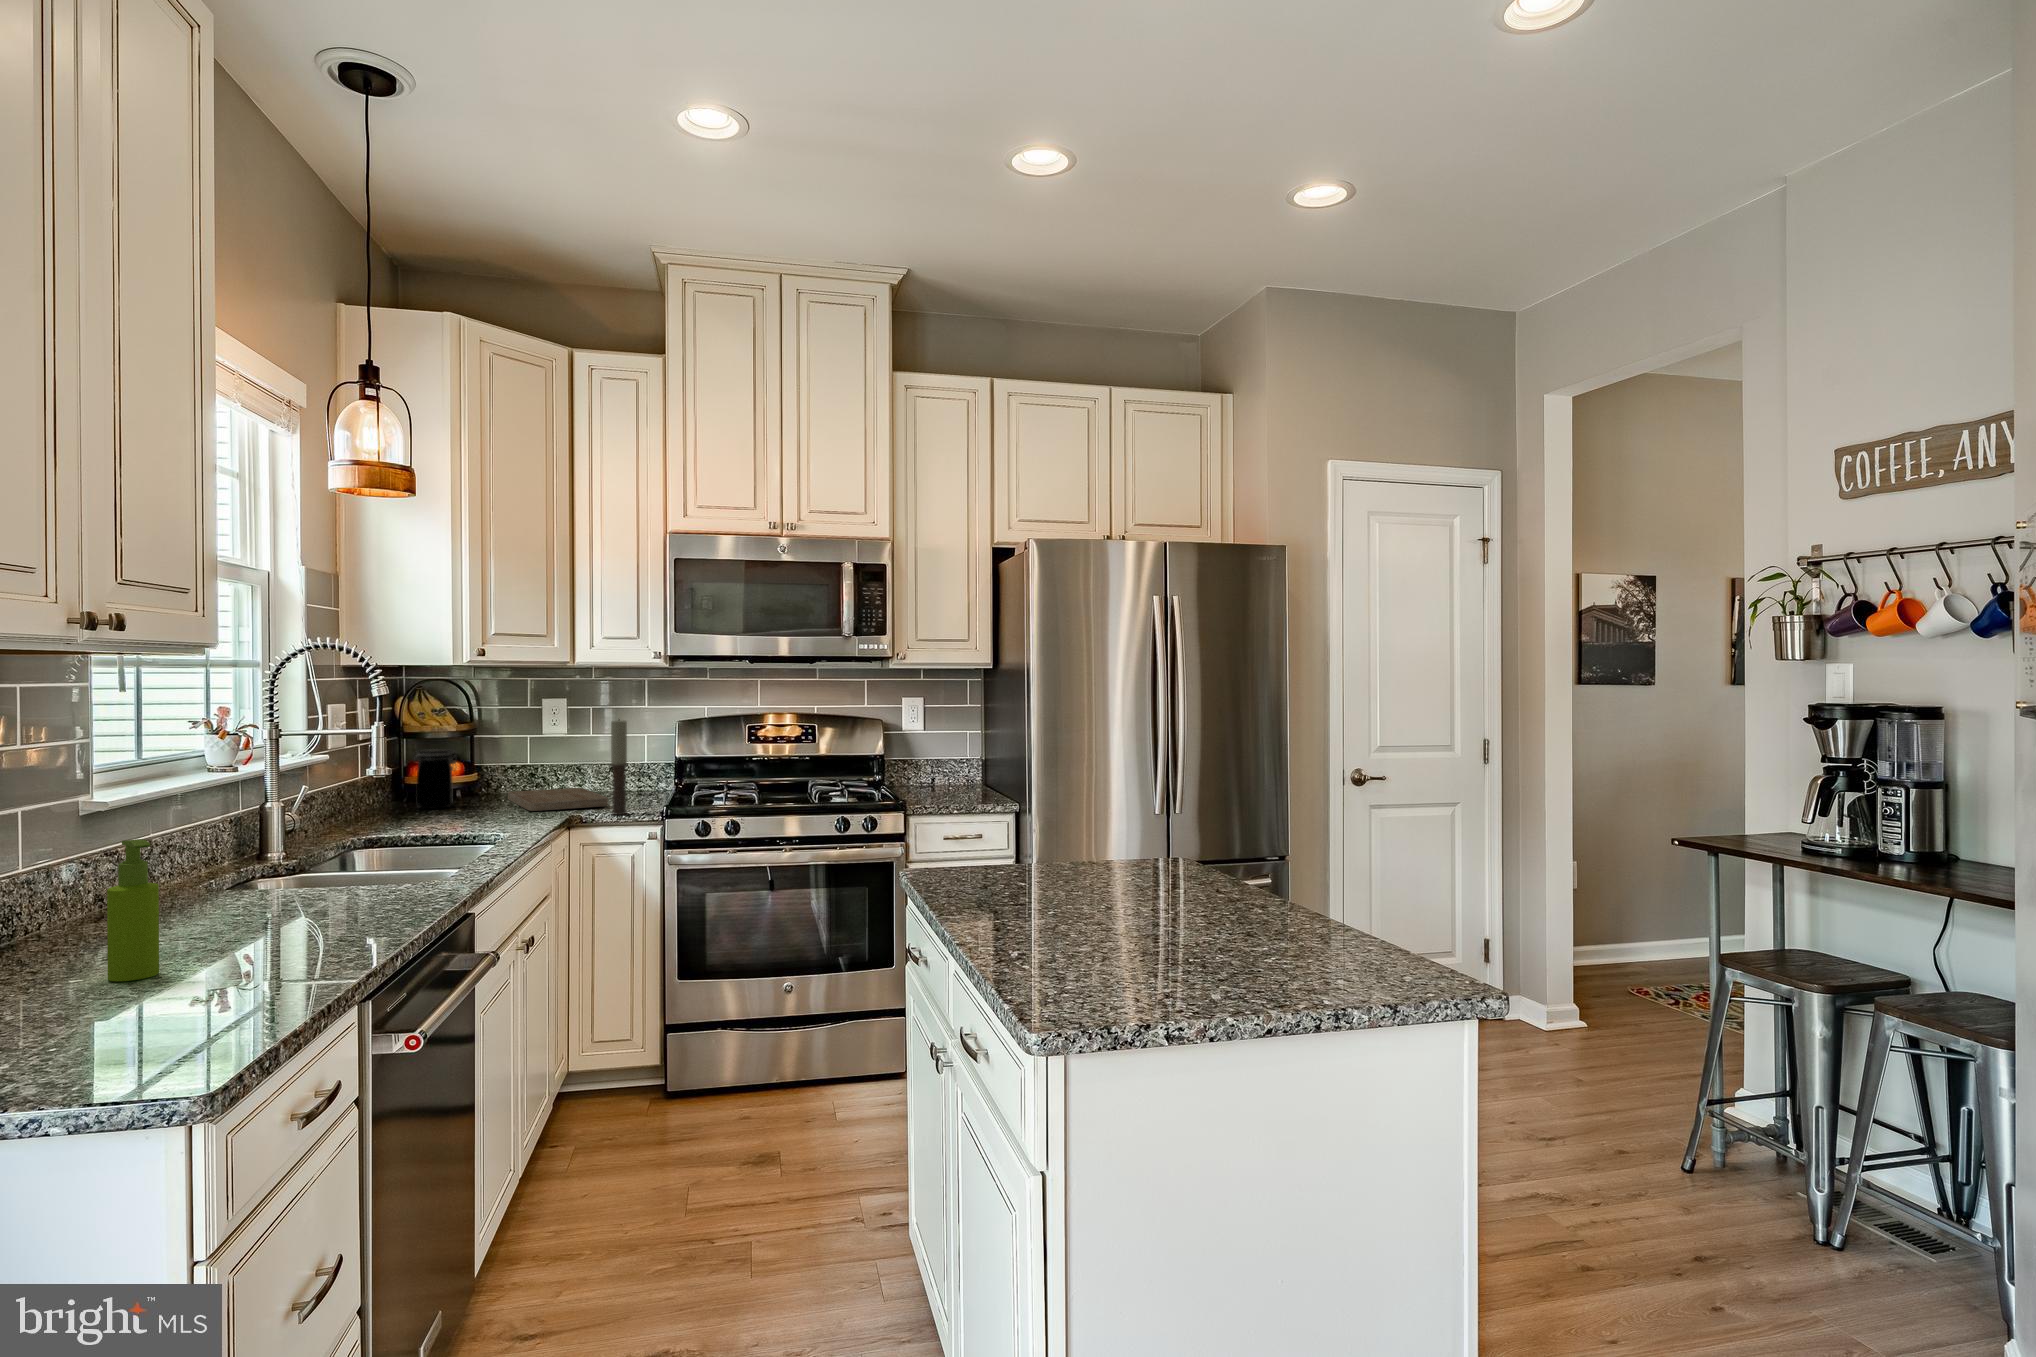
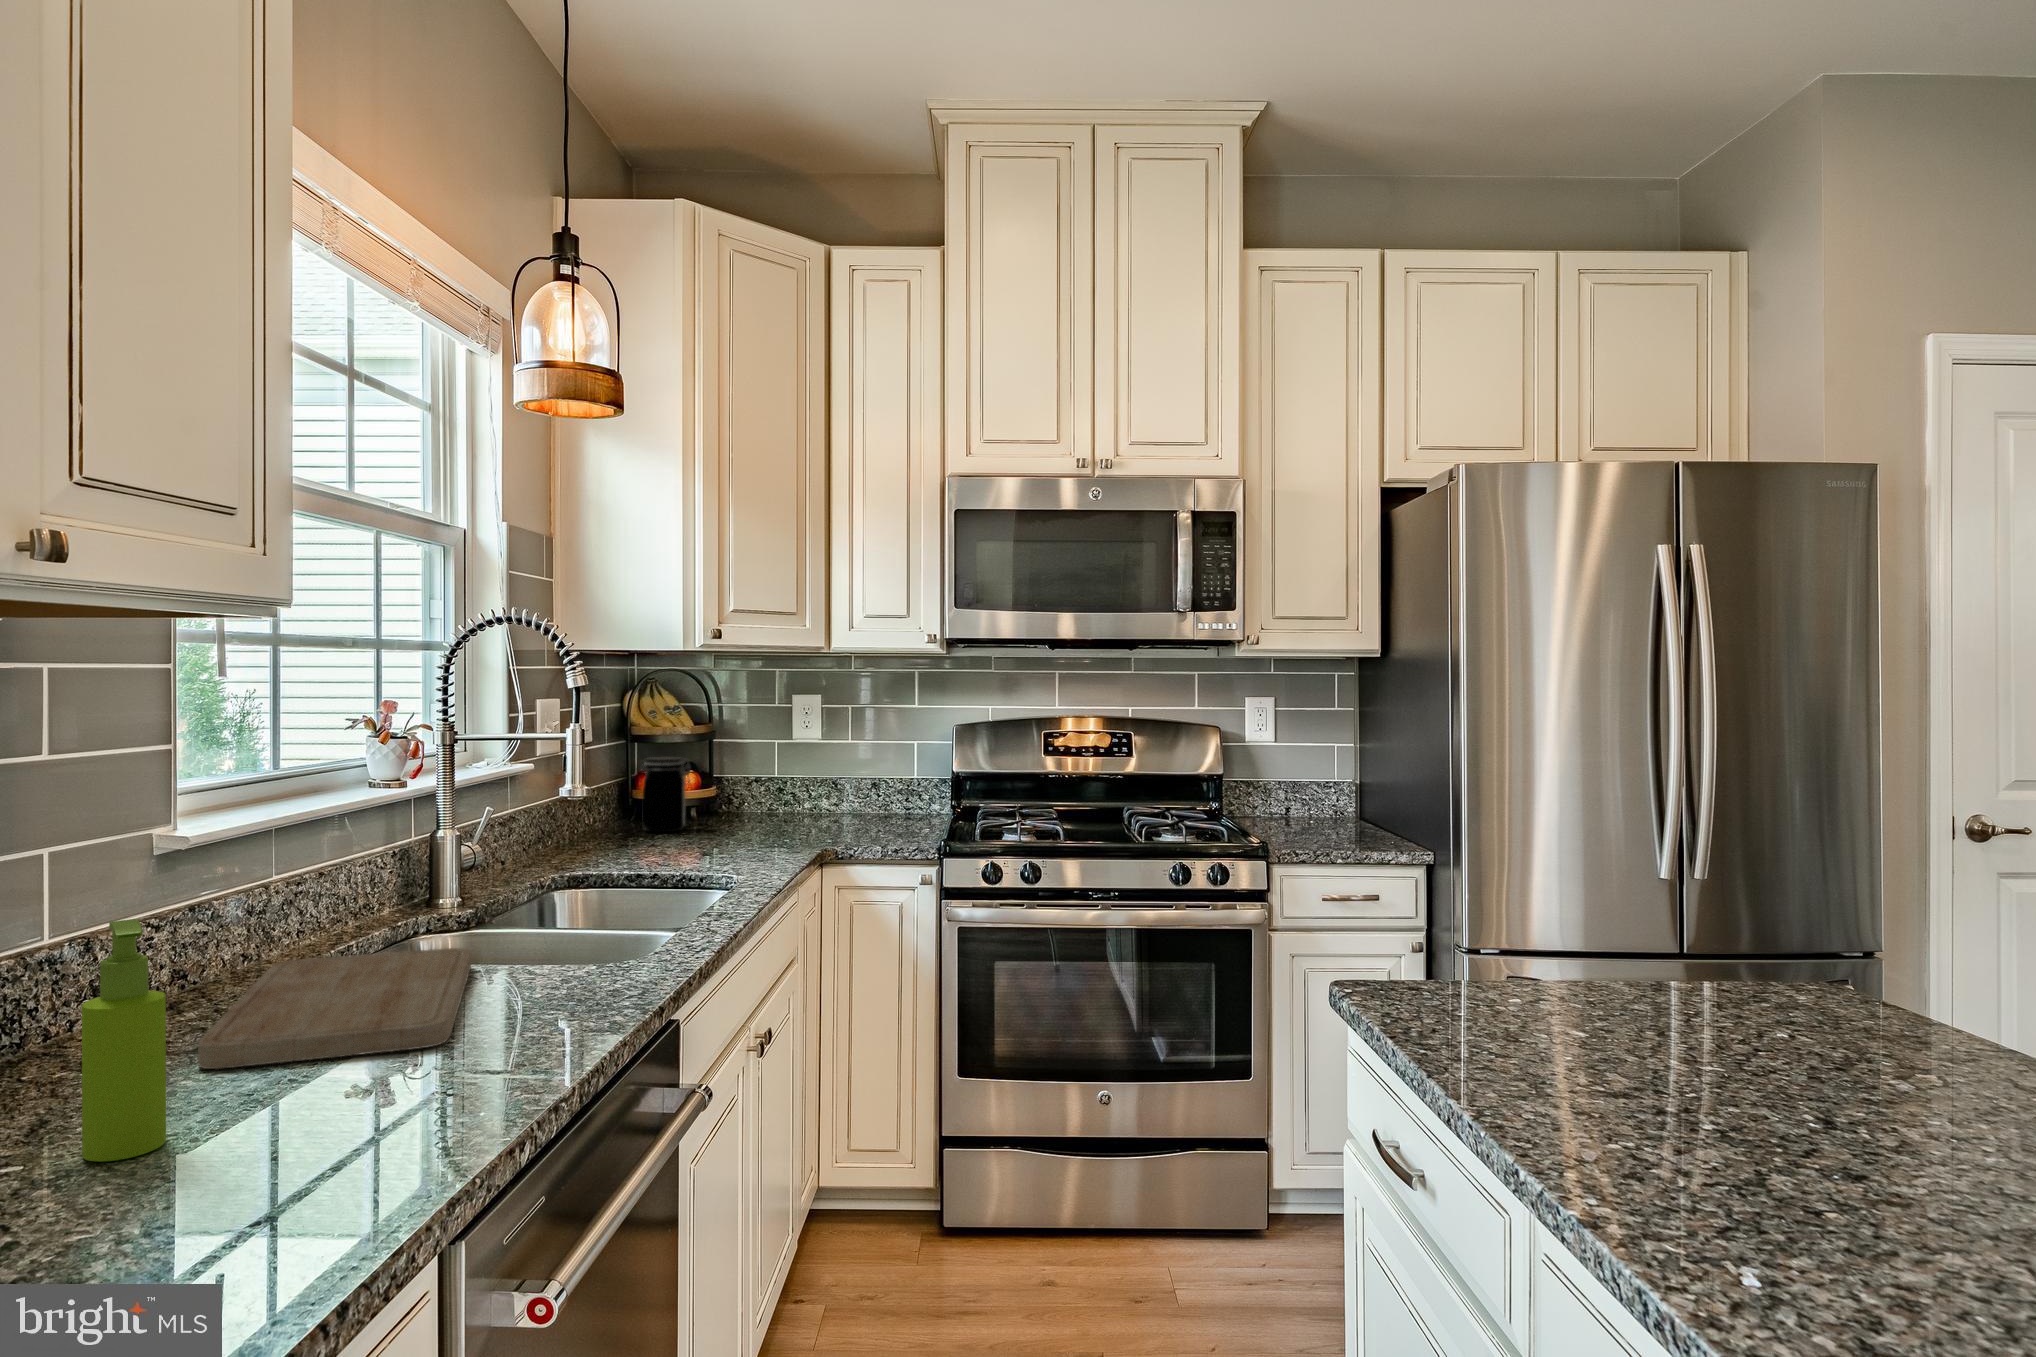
candle: present [611,719,628,815] -> none [874,721,895,850]
cutting board: present [508,788,608,811] -> present [198,948,471,1069]

